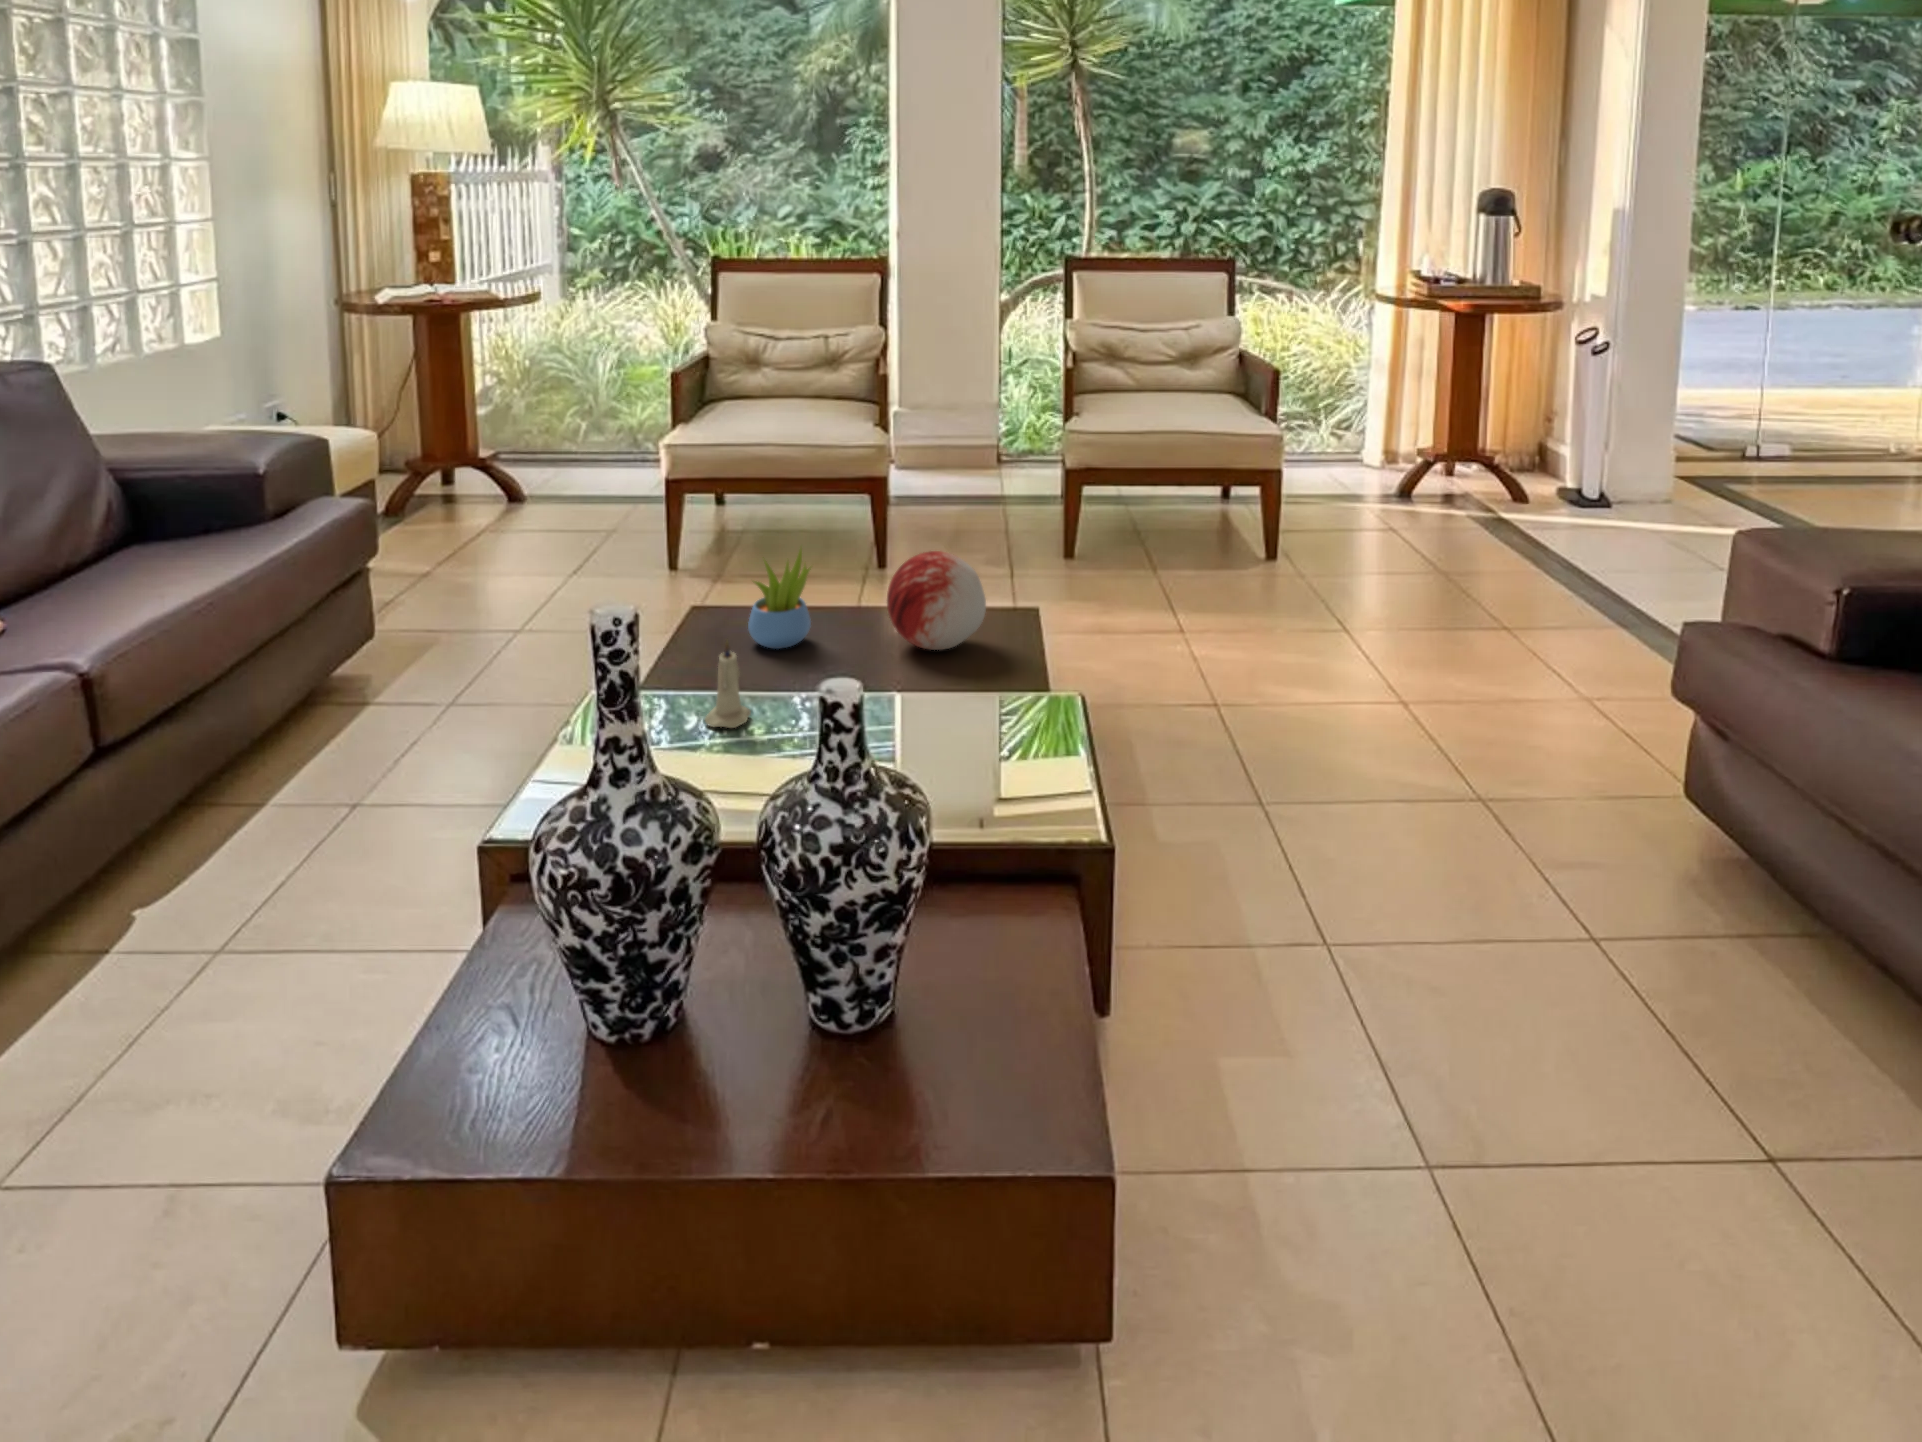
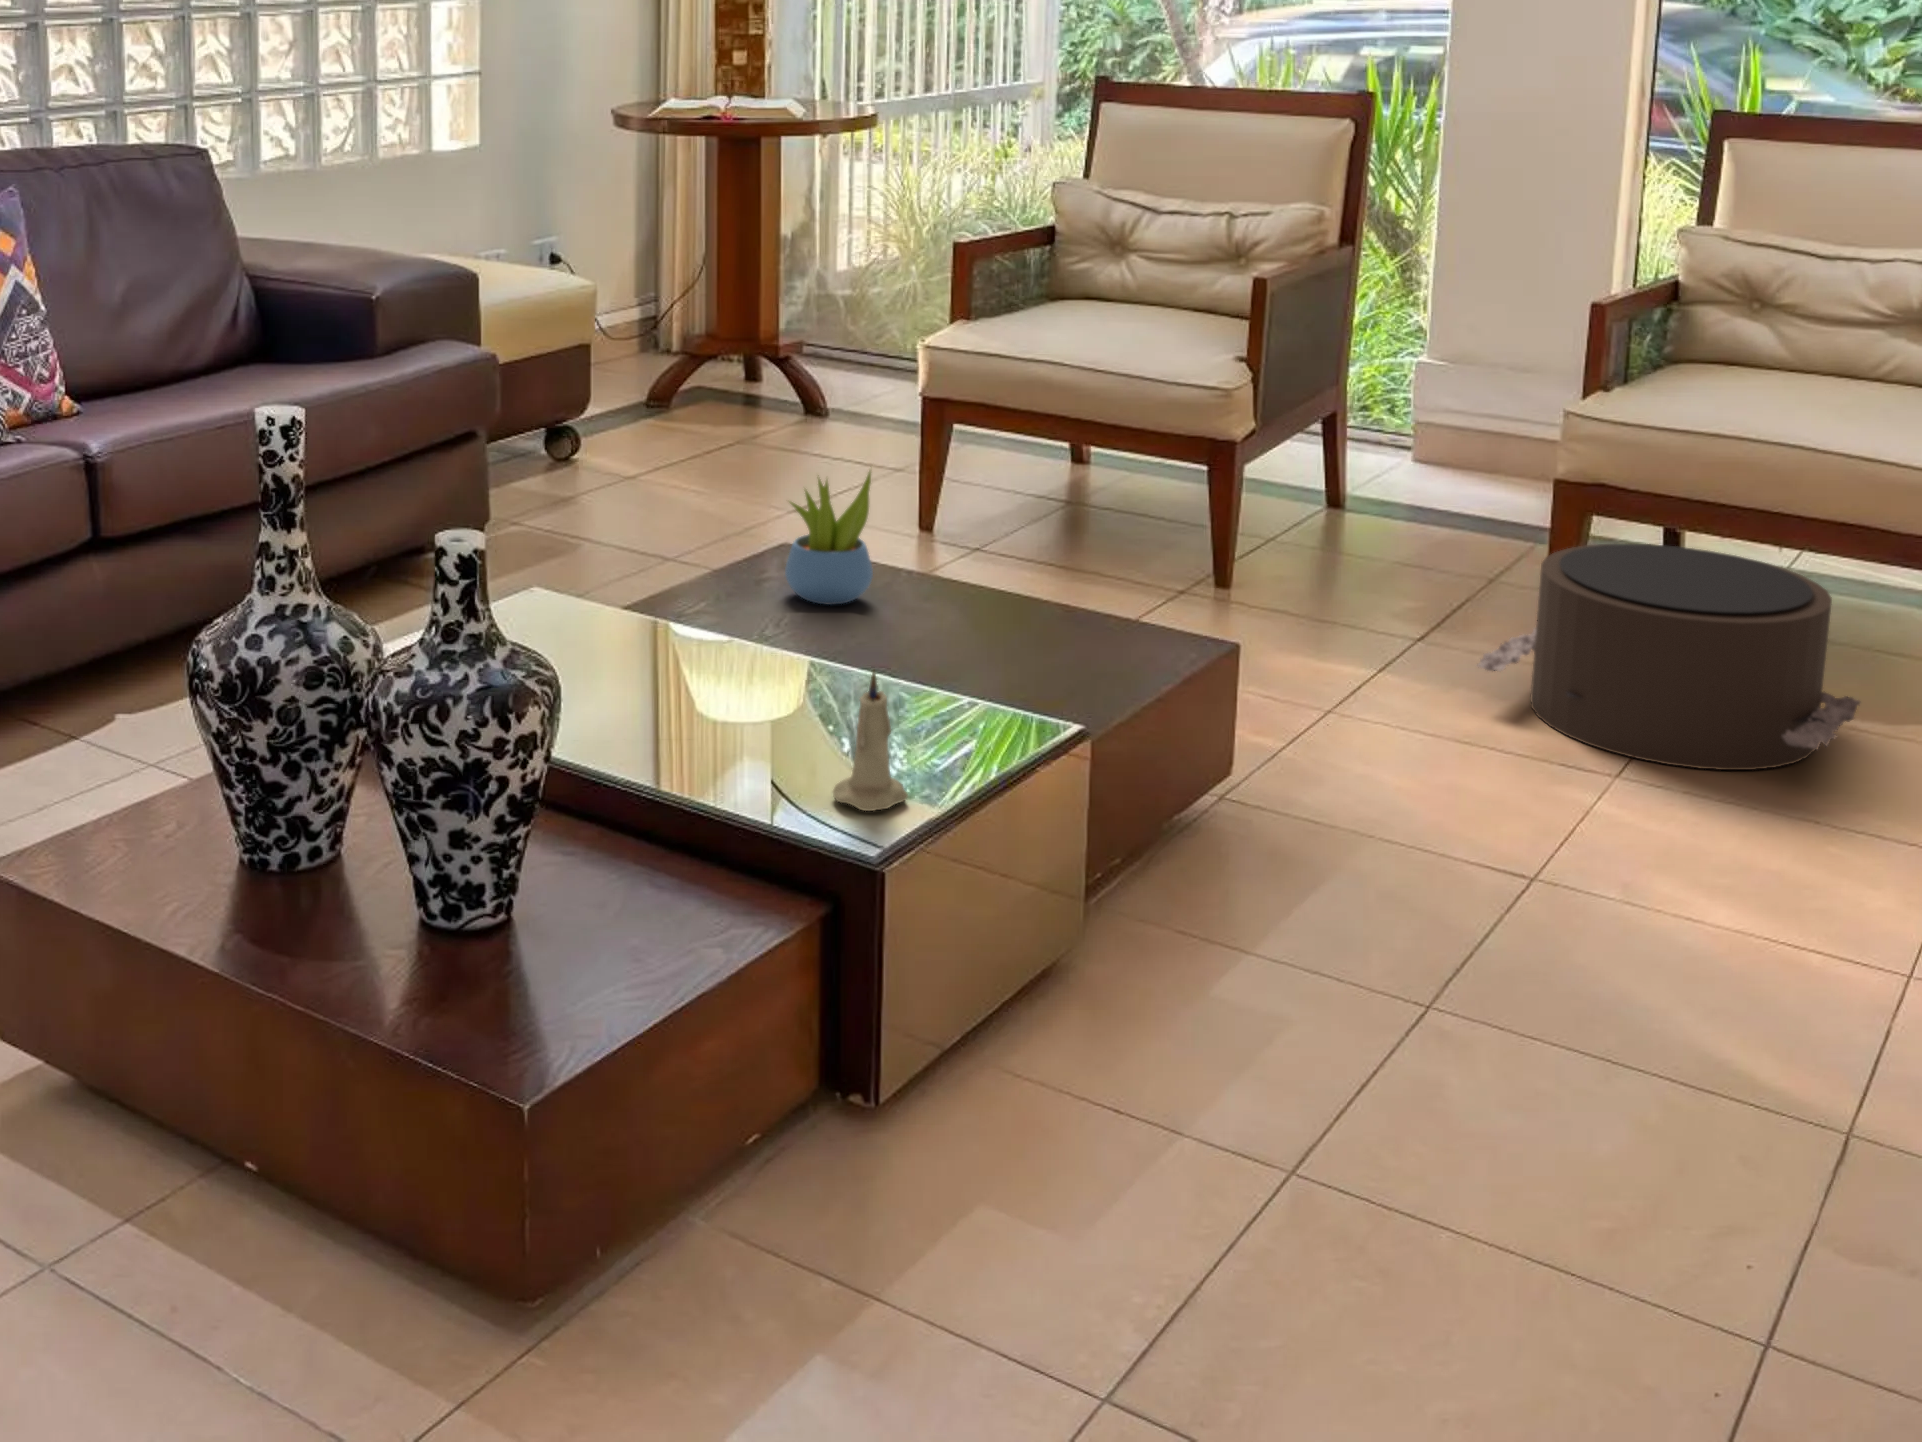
pouf: none [1076,500,1256,621] -> present [1477,544,1860,770]
decorative orb: present [887,551,986,650] -> none [953,505,1102,653]
candle: present [705,641,751,728] -> present [833,671,908,811]

